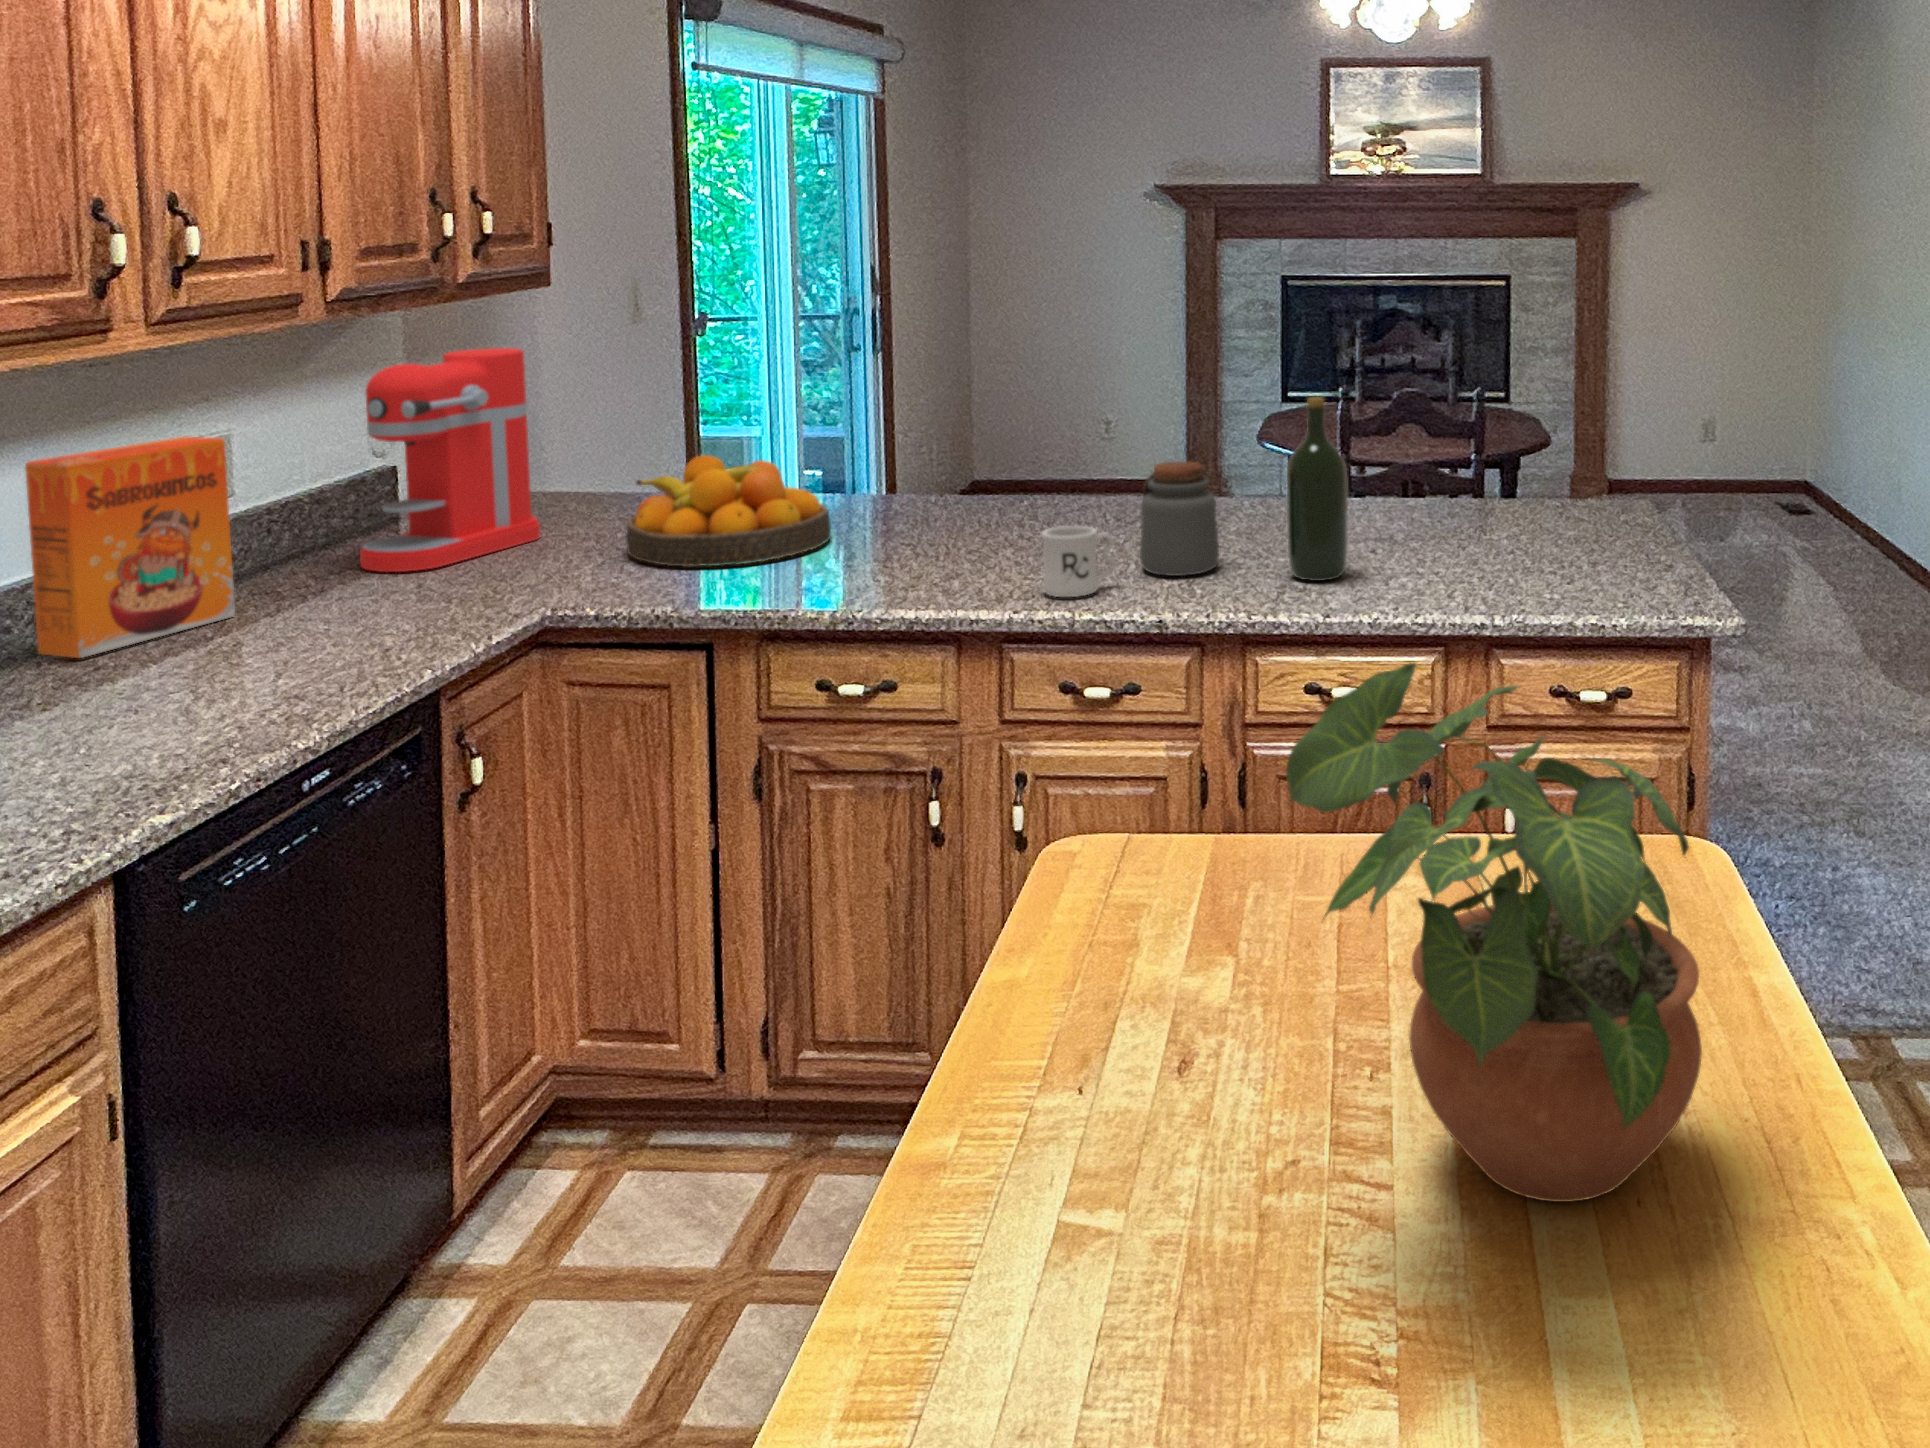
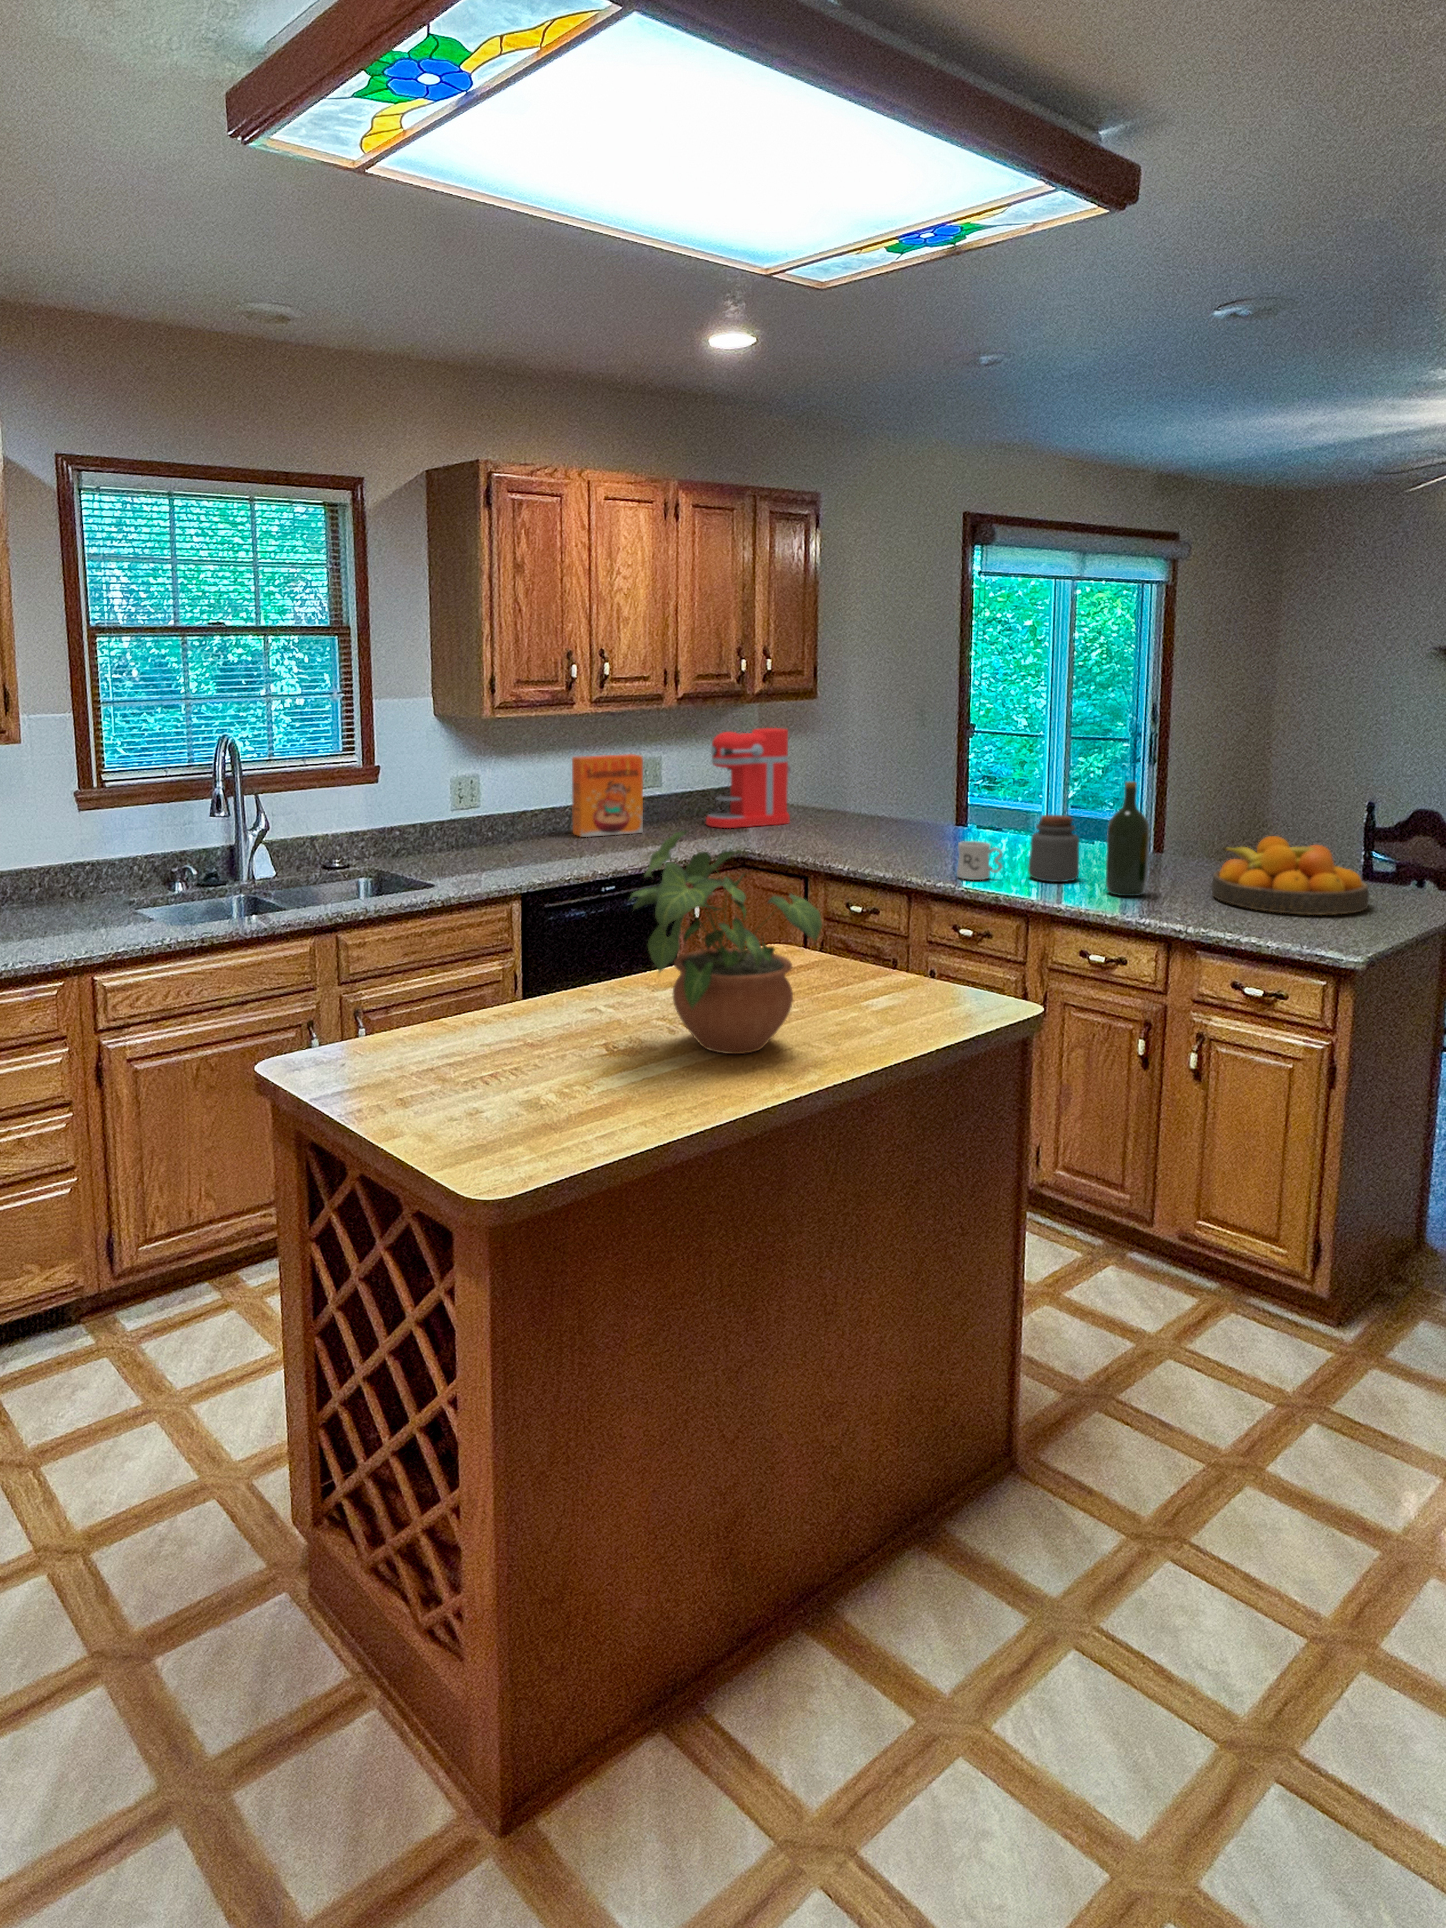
fruit bowl: present [626,455,831,567] -> present [1212,836,1369,915]

